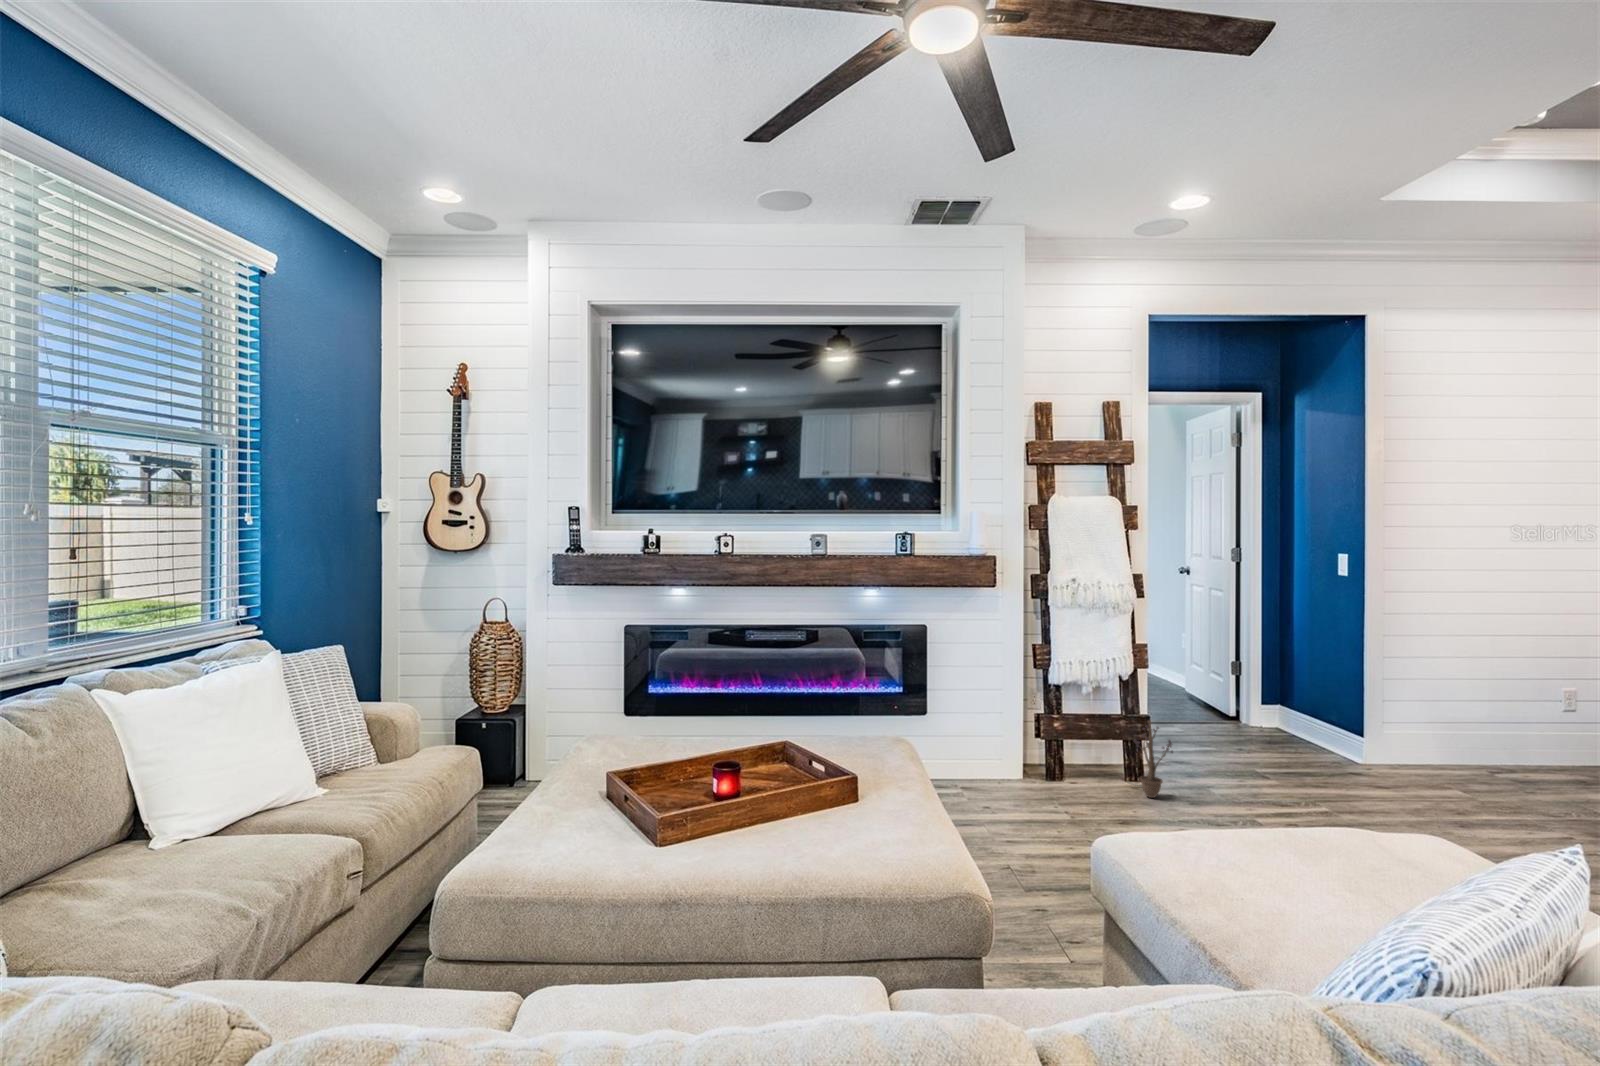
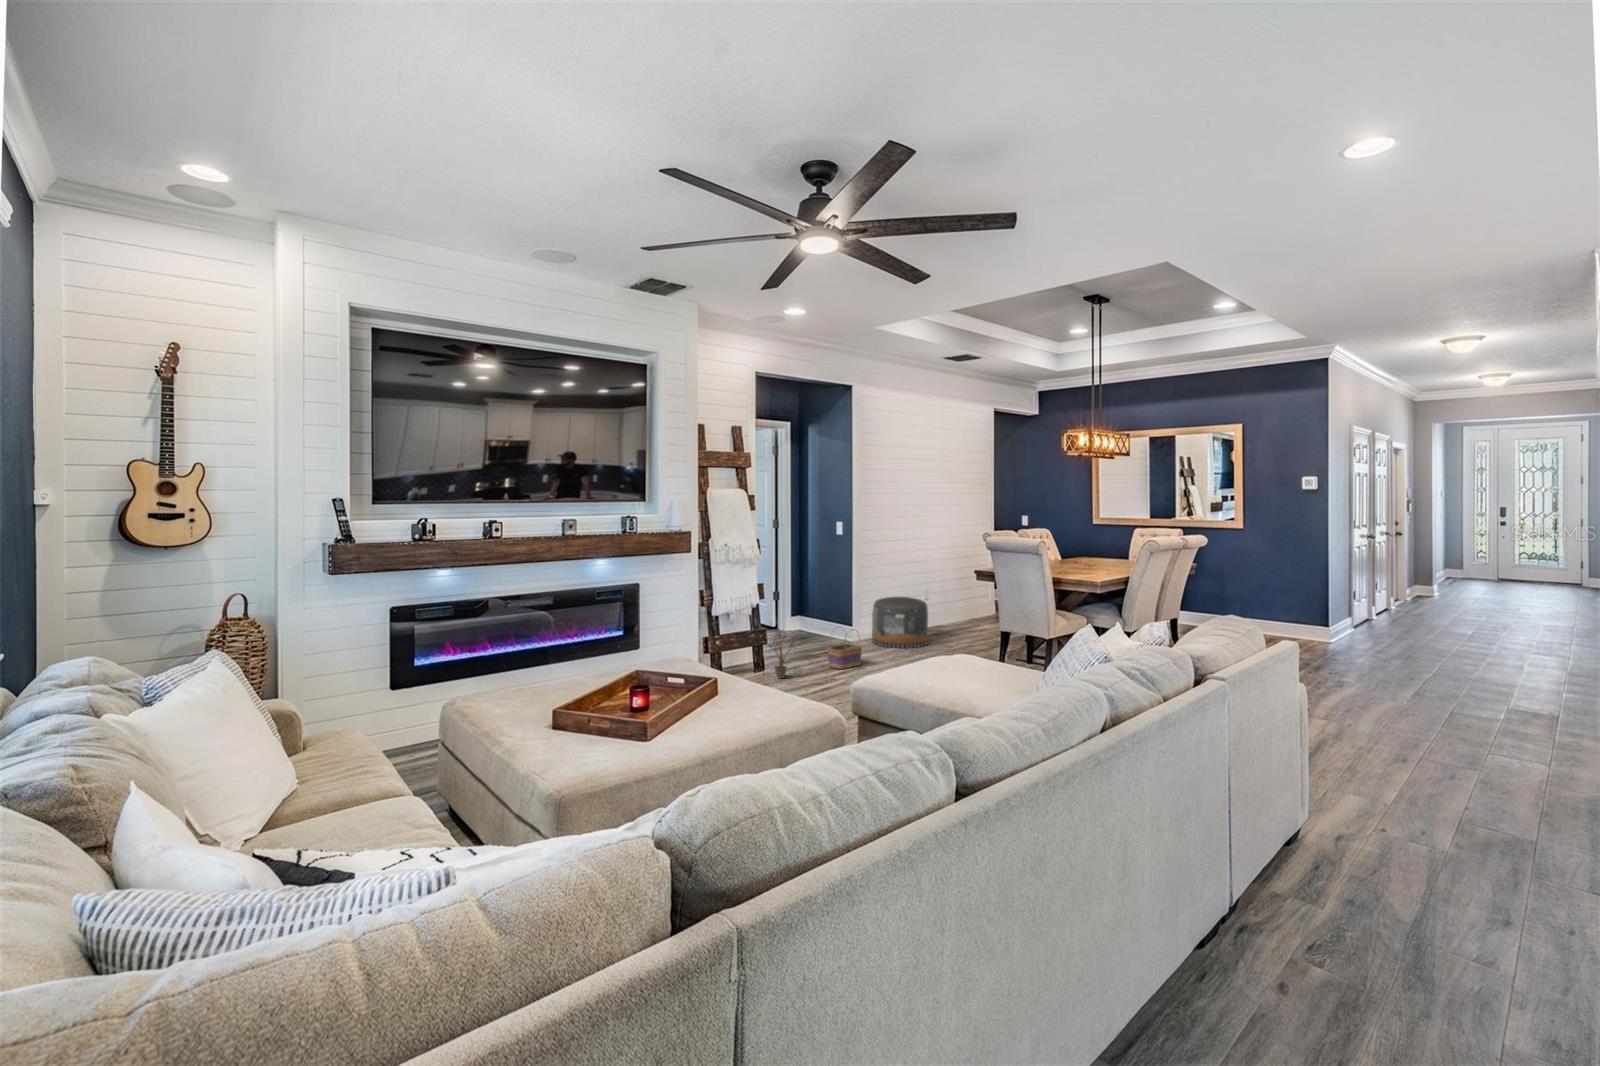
pouf: none [1406,694,1543,800] -> present [872,597,928,648]
basket: none [1260,731,1334,807] -> present [828,631,862,669]

